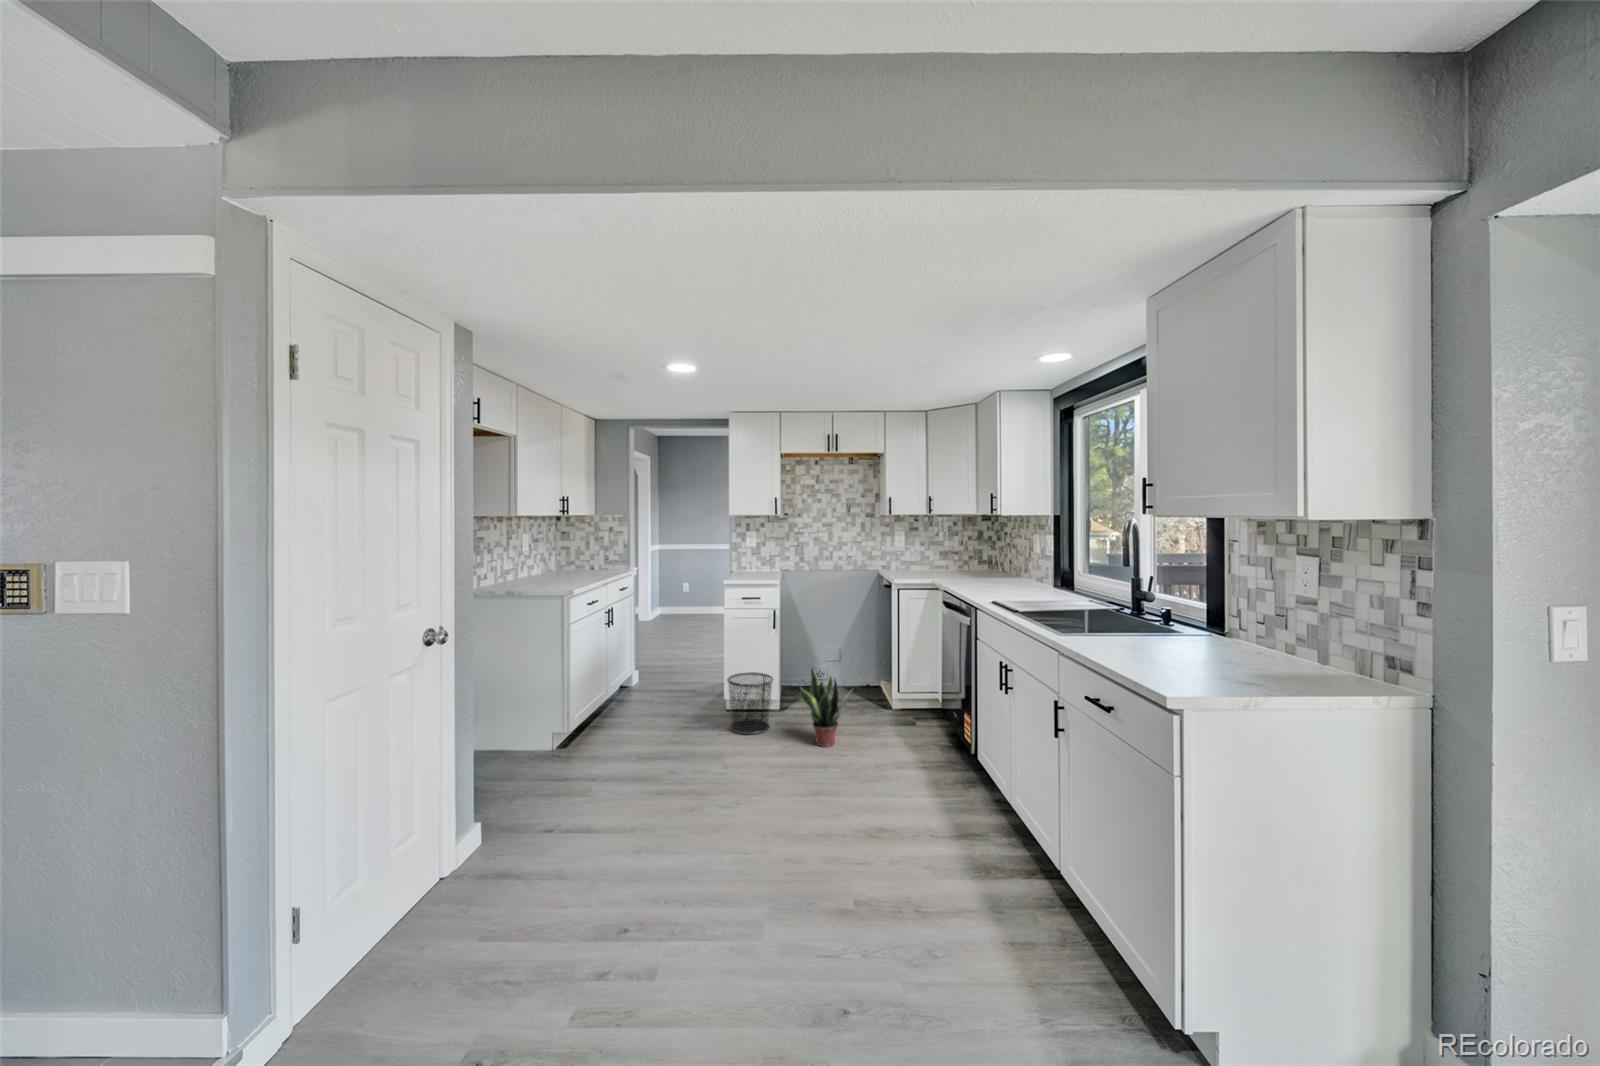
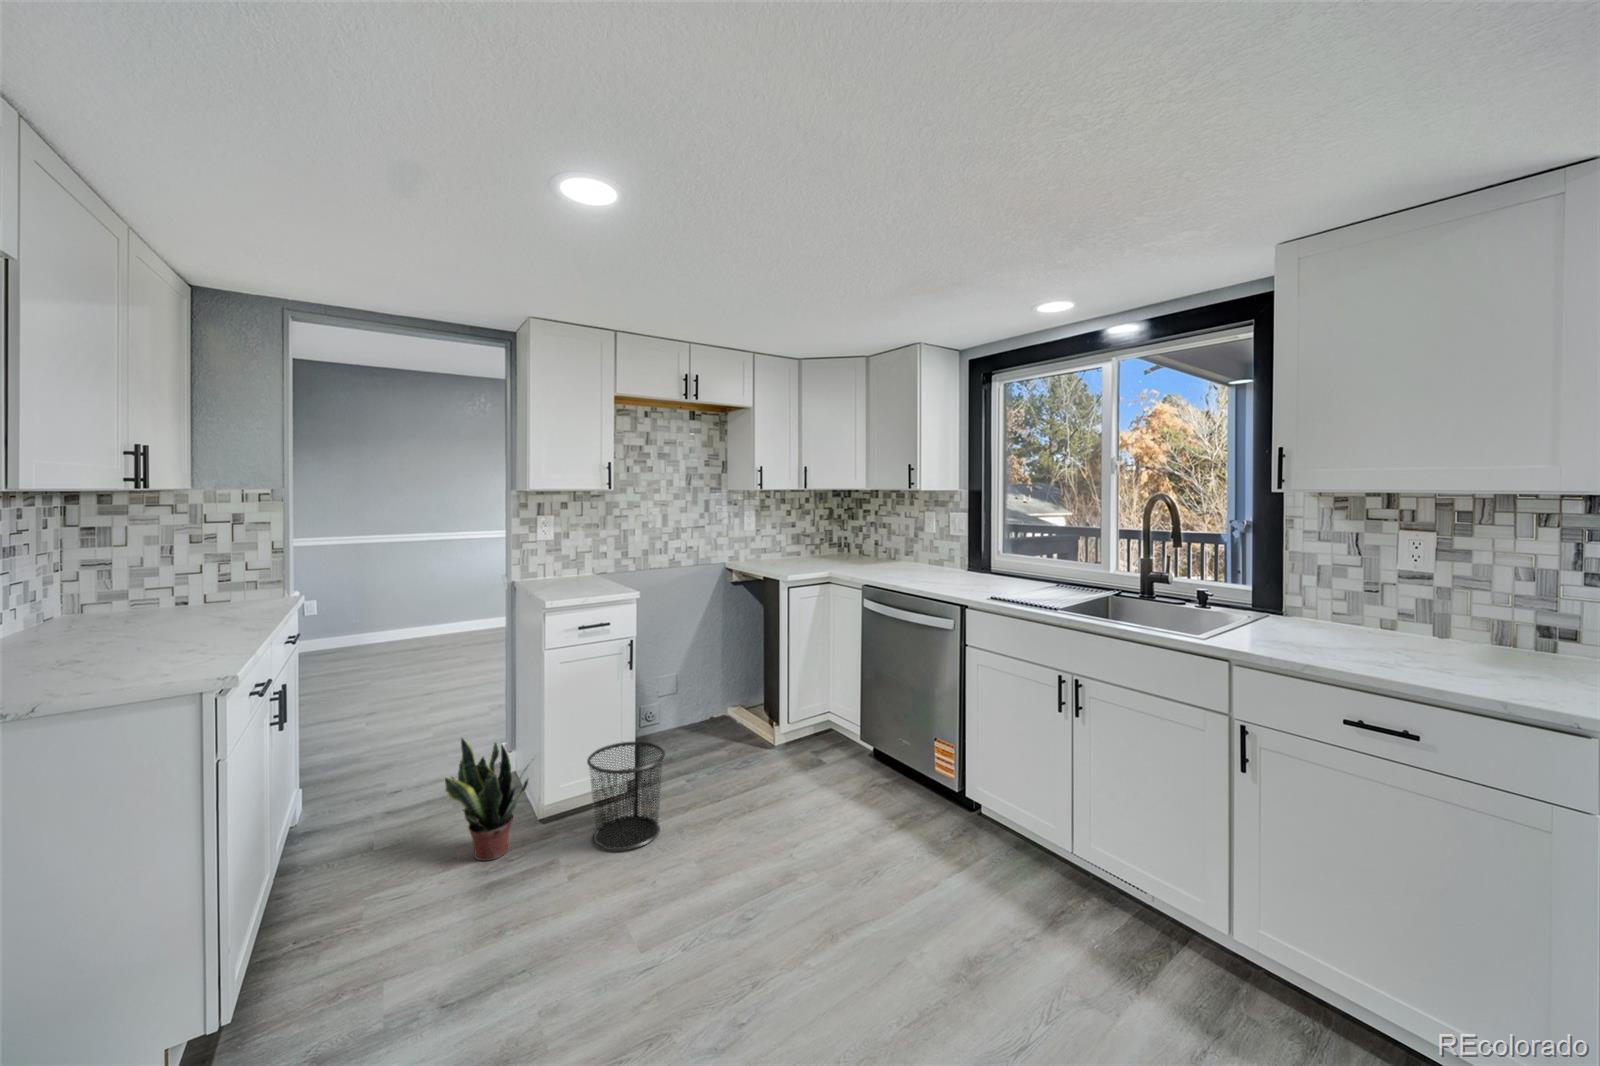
potted plant: present [800,669,850,747] -> present [445,738,534,861]

